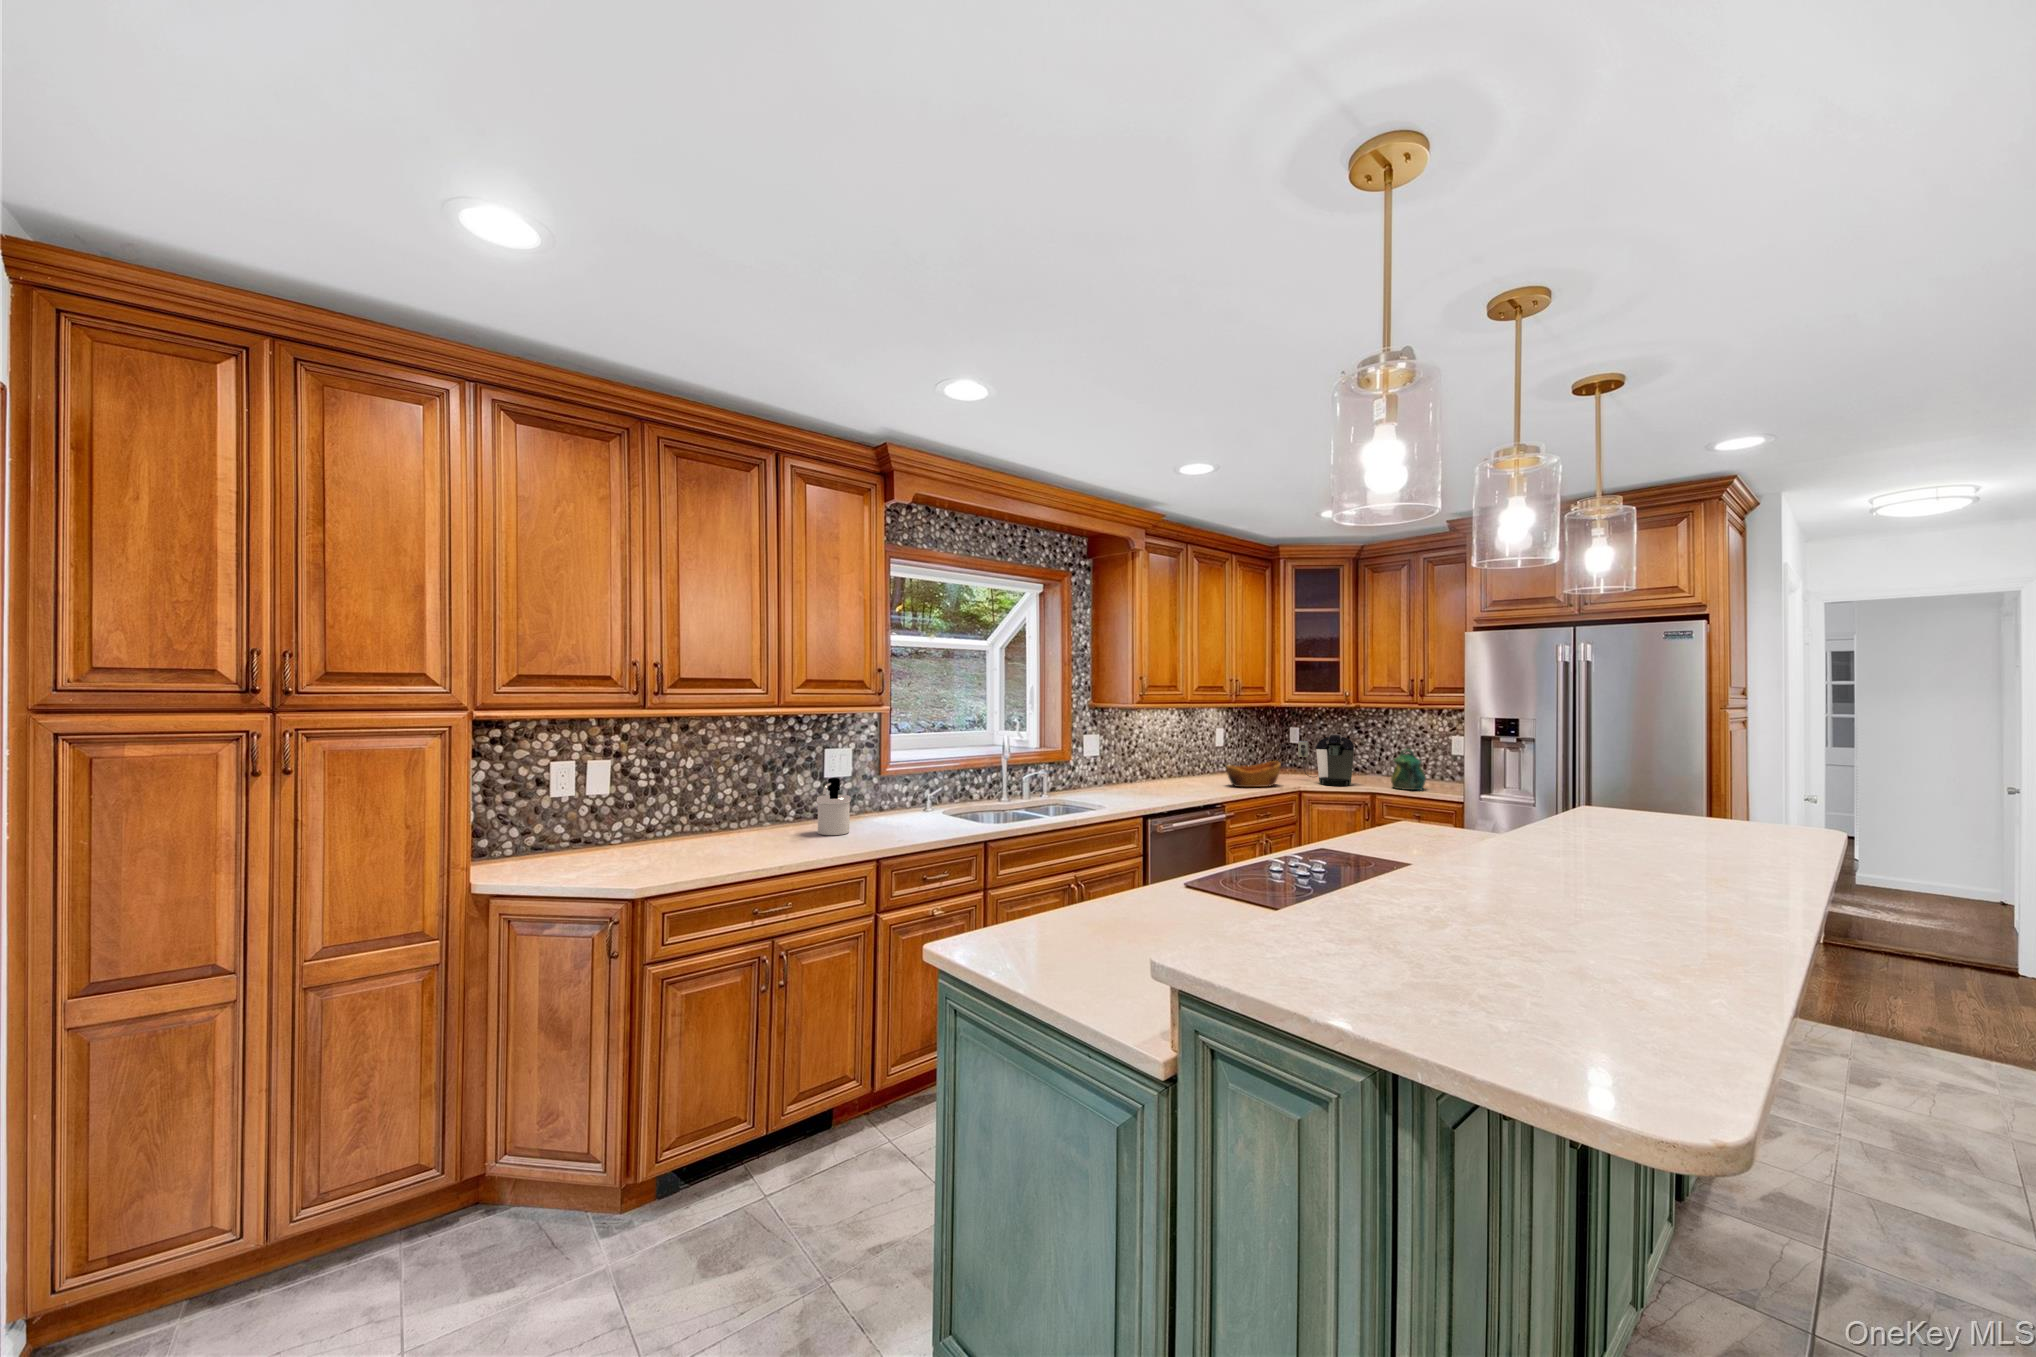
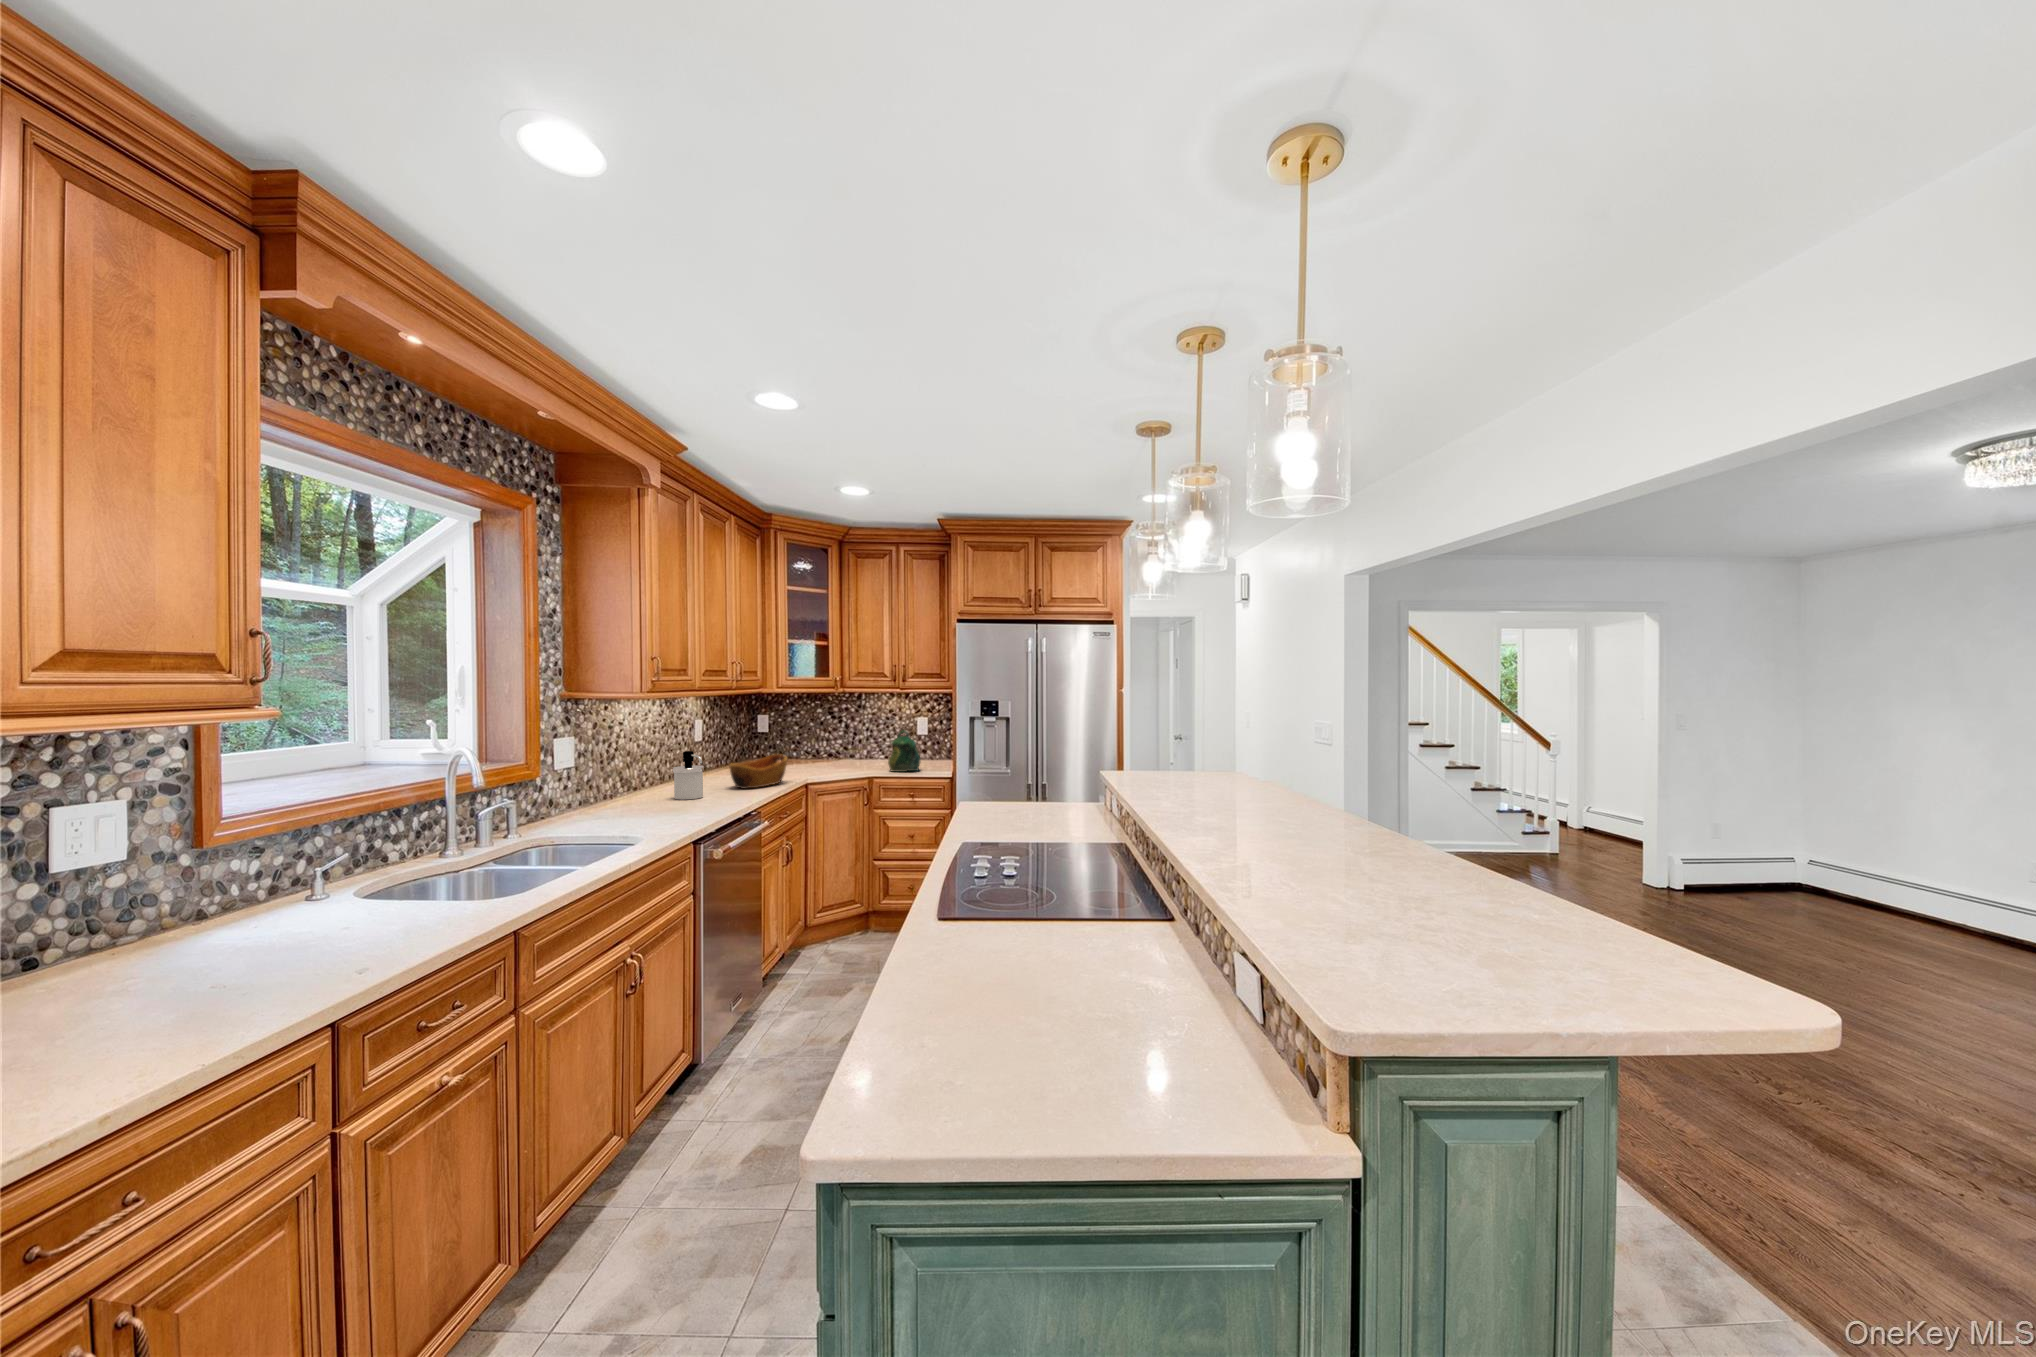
coffee maker: present [1298,734,1354,786] -> none [789,719,854,776]
soap dispenser: present [817,778,851,835] -> present [673,751,704,800]

